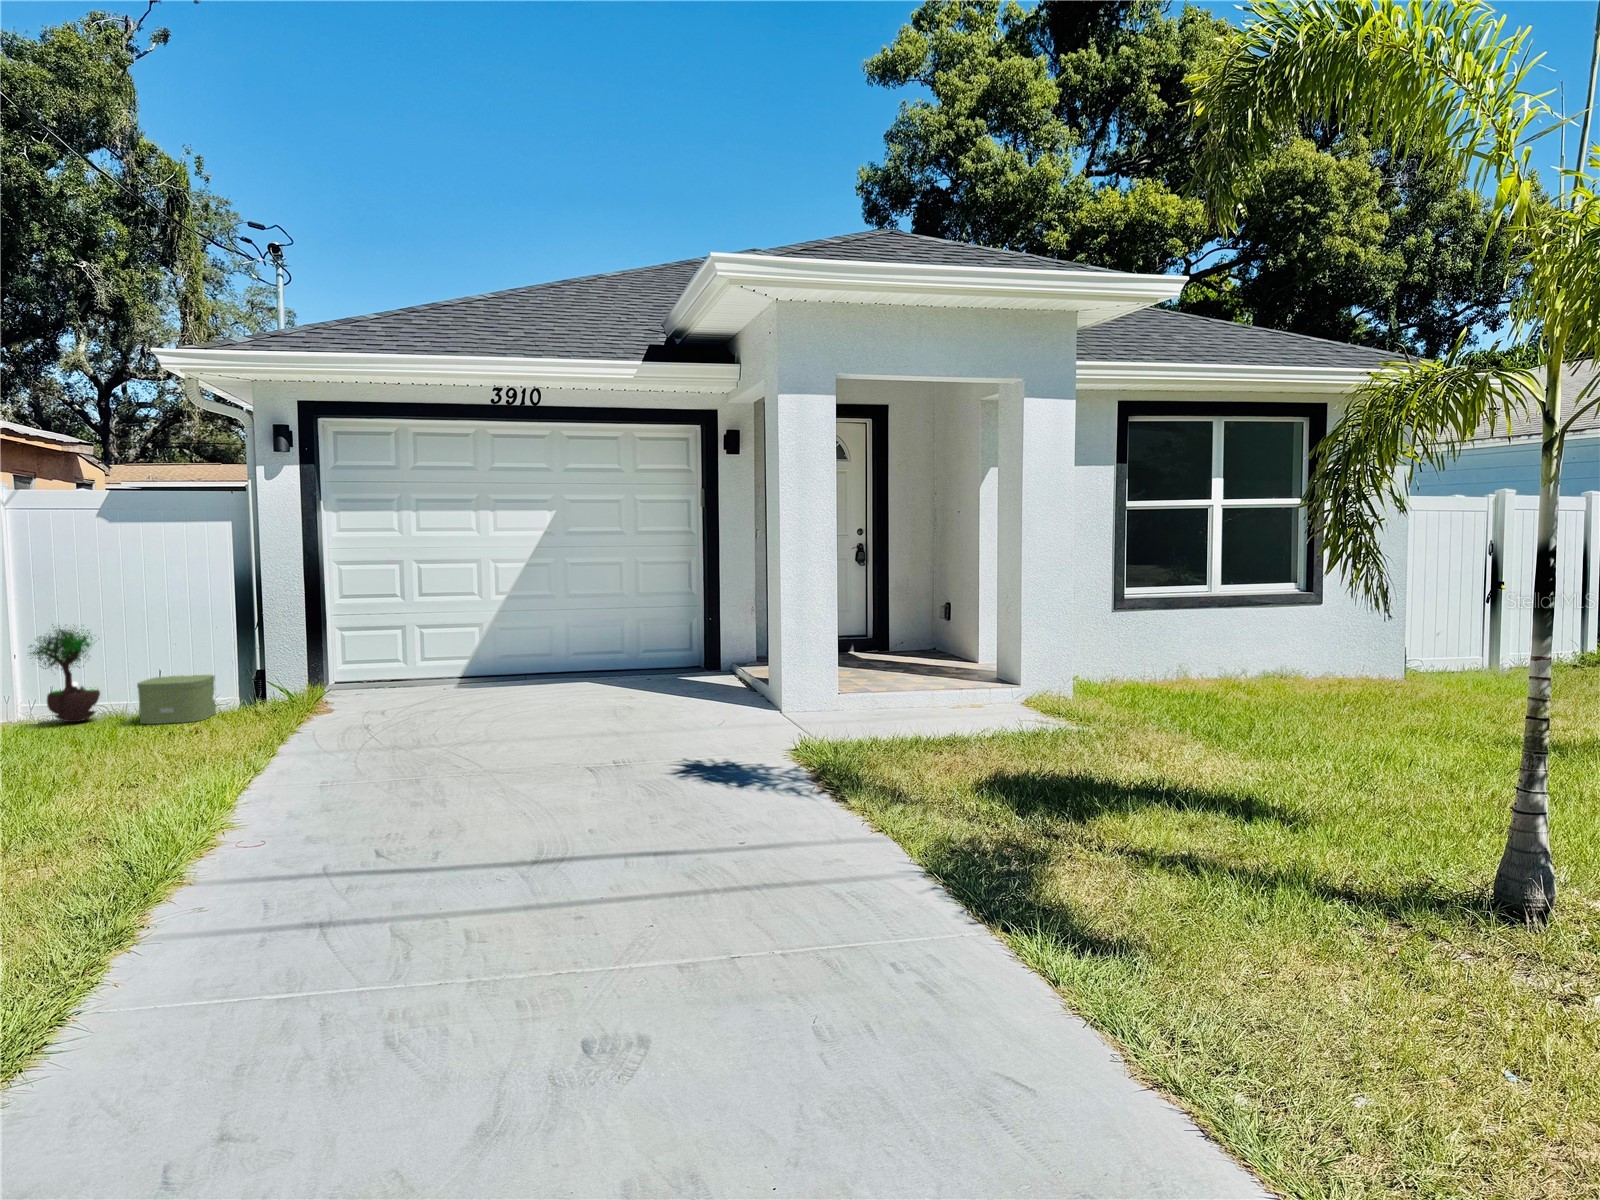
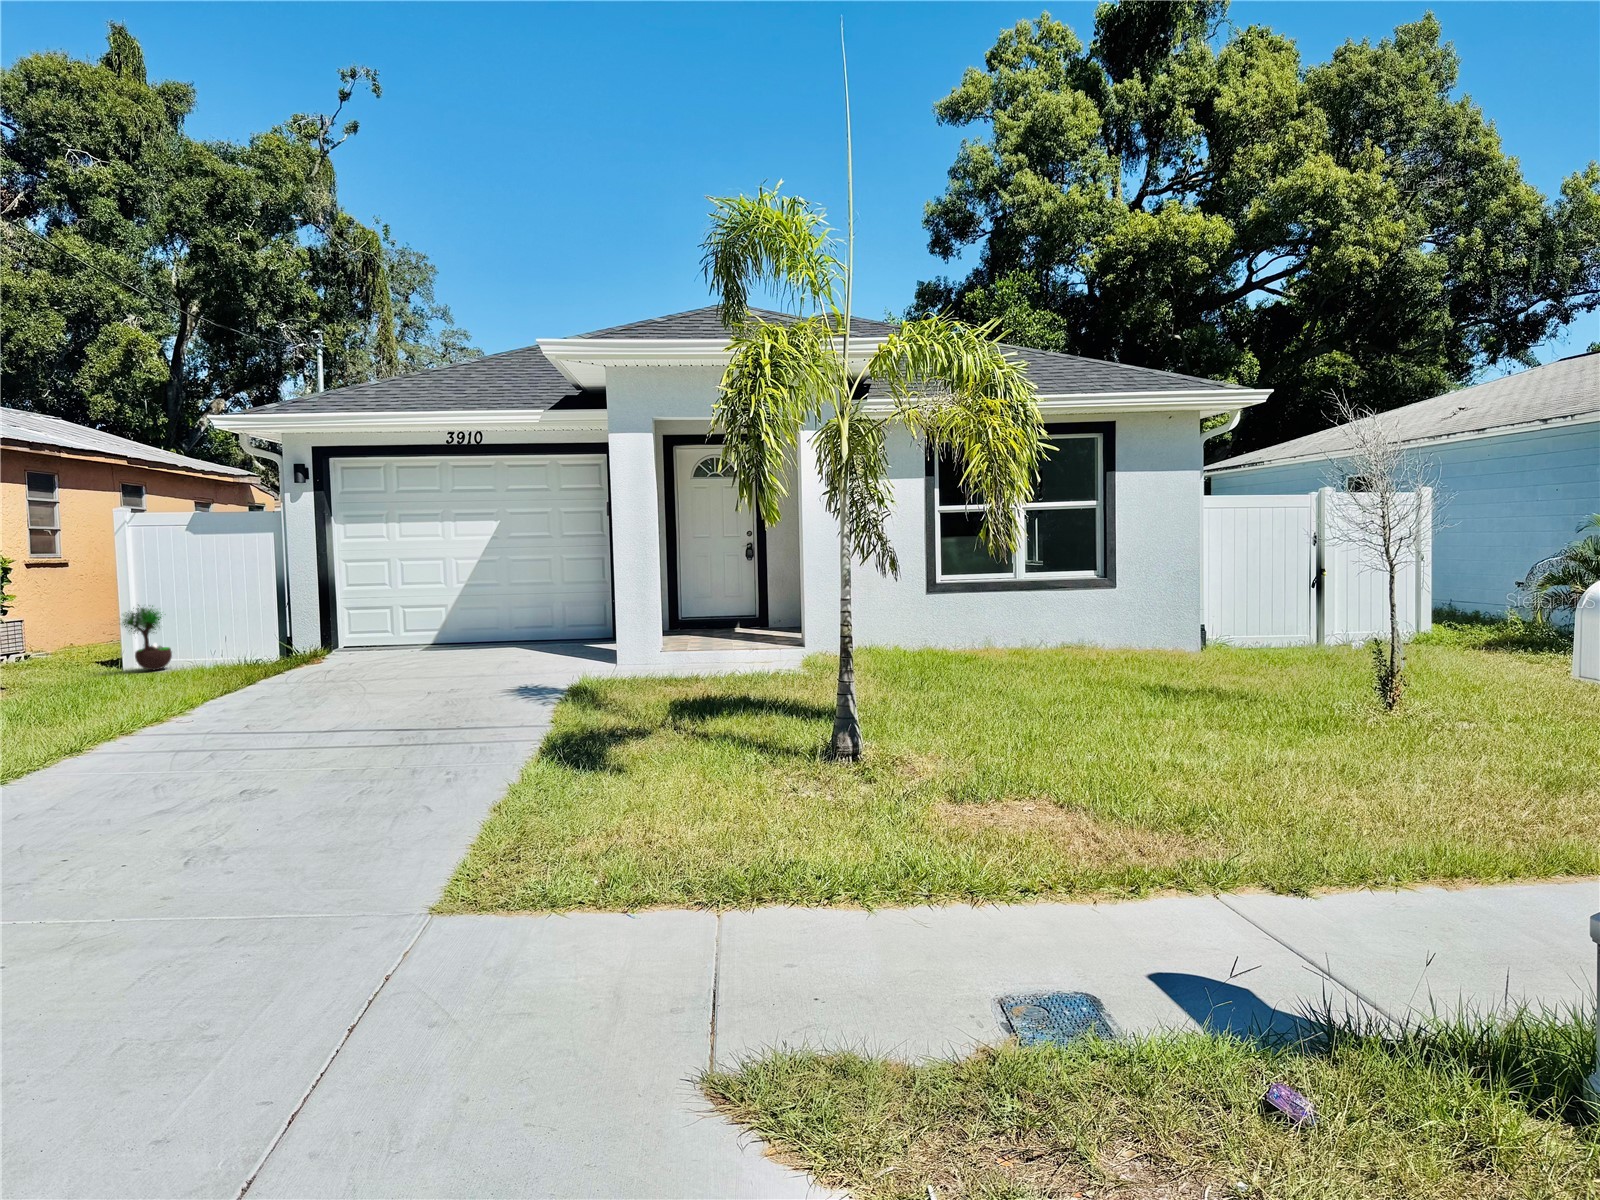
storage box: present [137,675,216,724] -> none [186,640,244,674]

